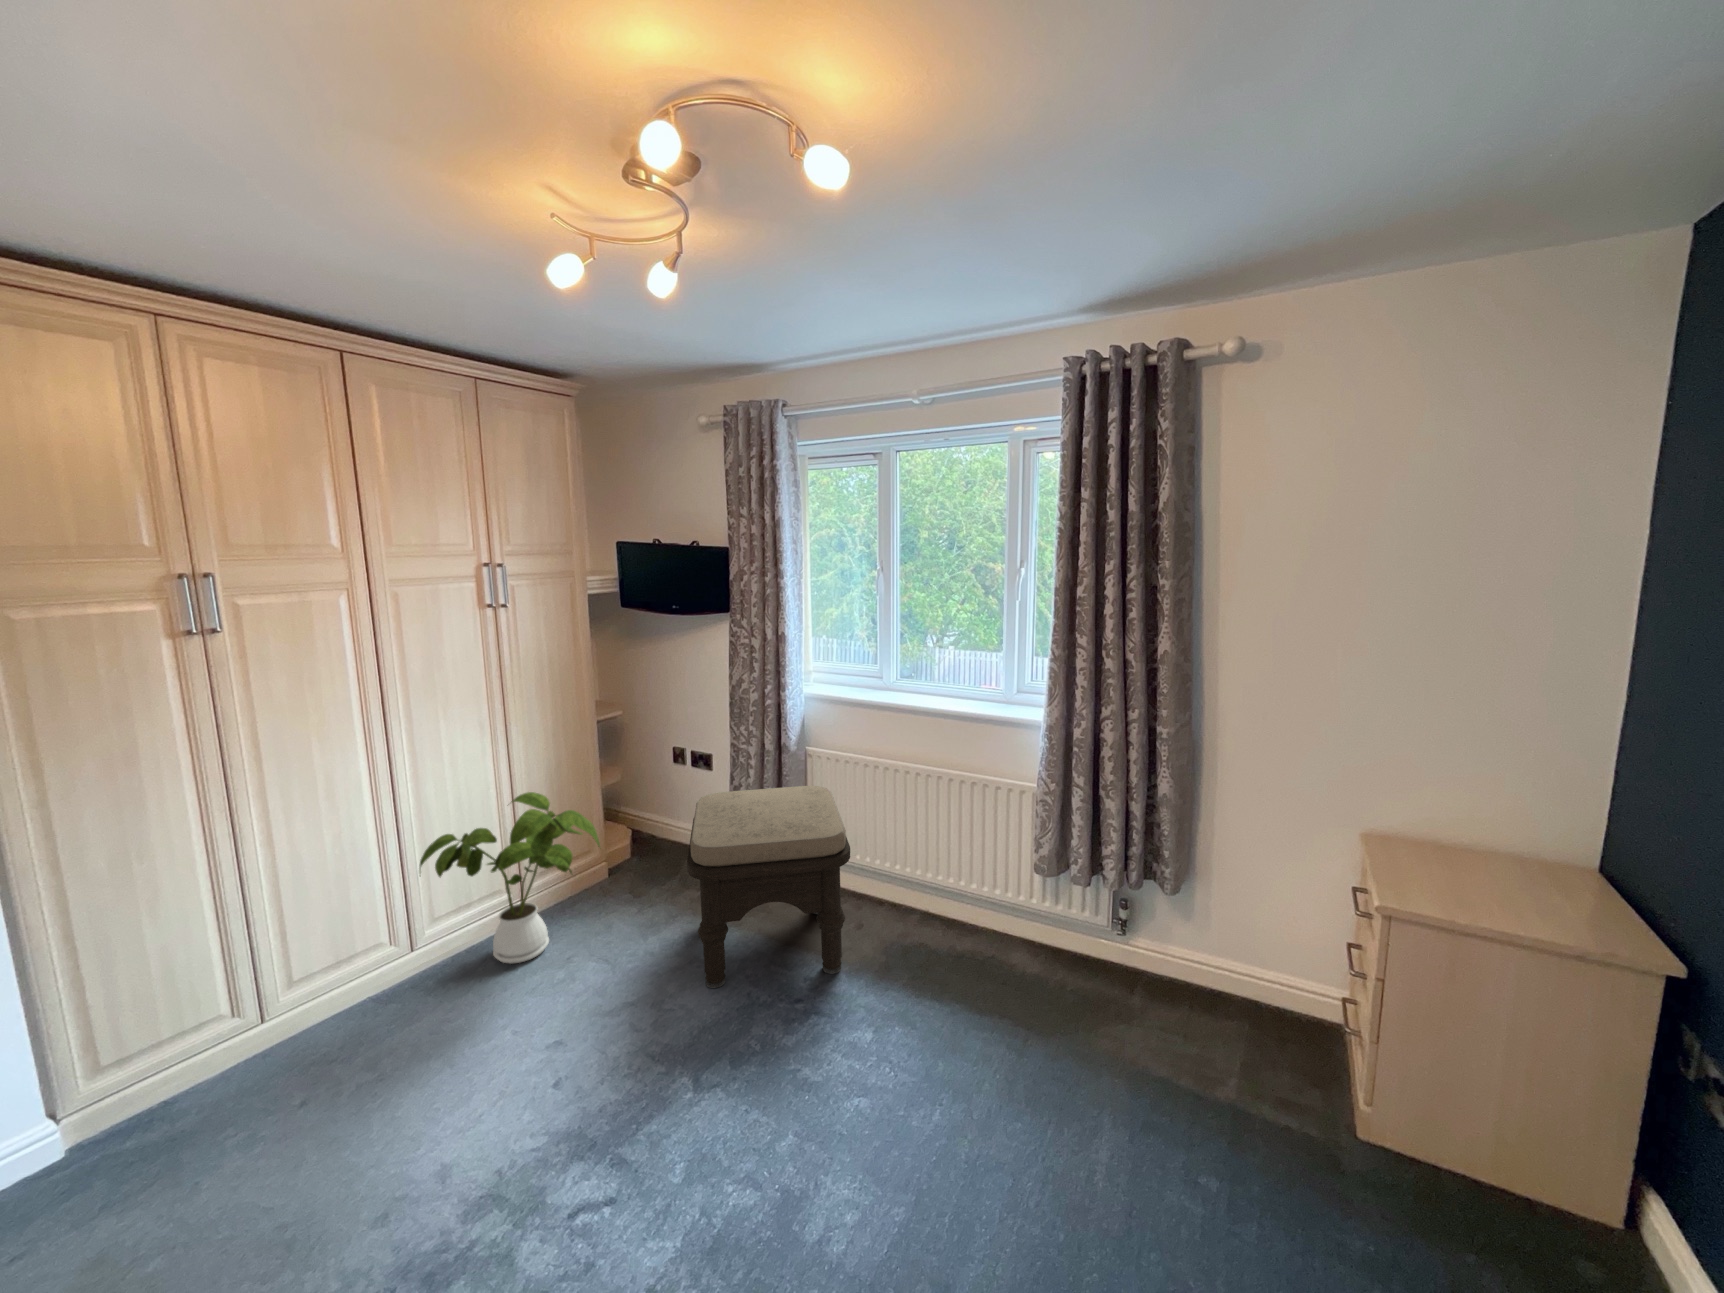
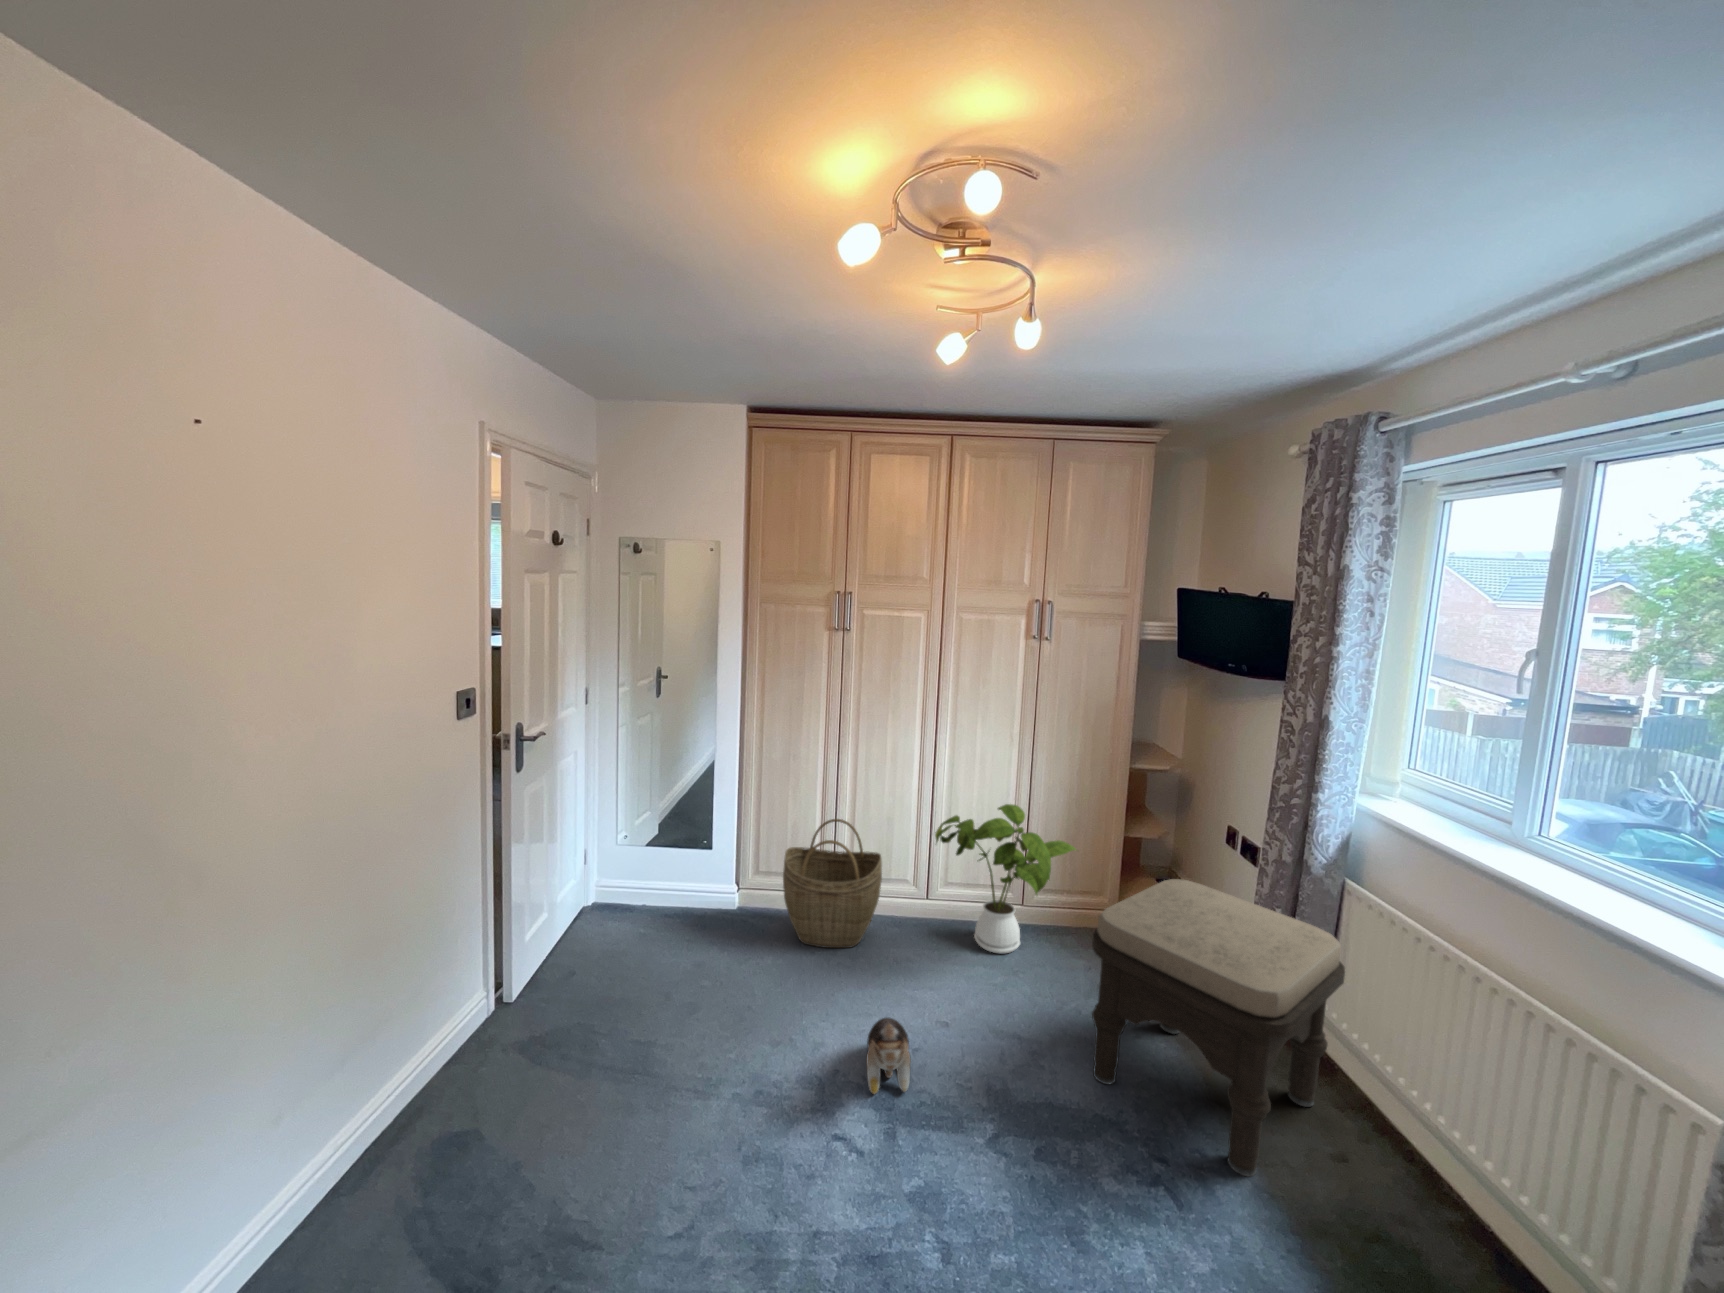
woven basket: none [188,910,378,1110] -> present [783,819,882,948]
plush toy: none [501,1056,605,1152] -> present [866,1018,911,1094]

